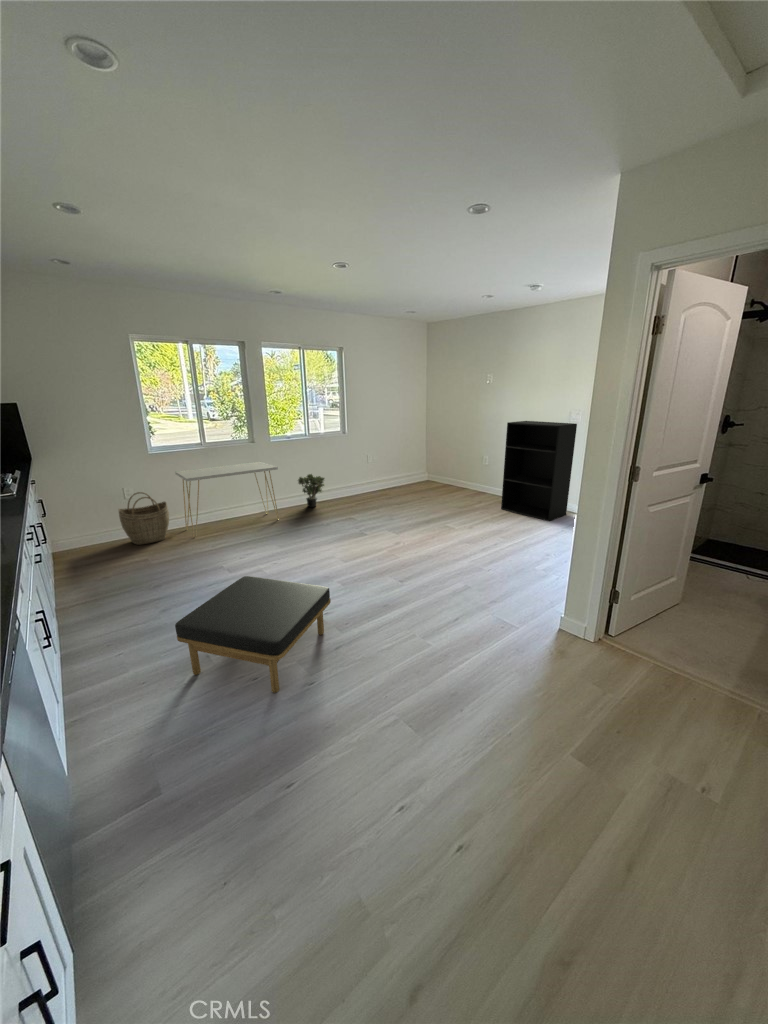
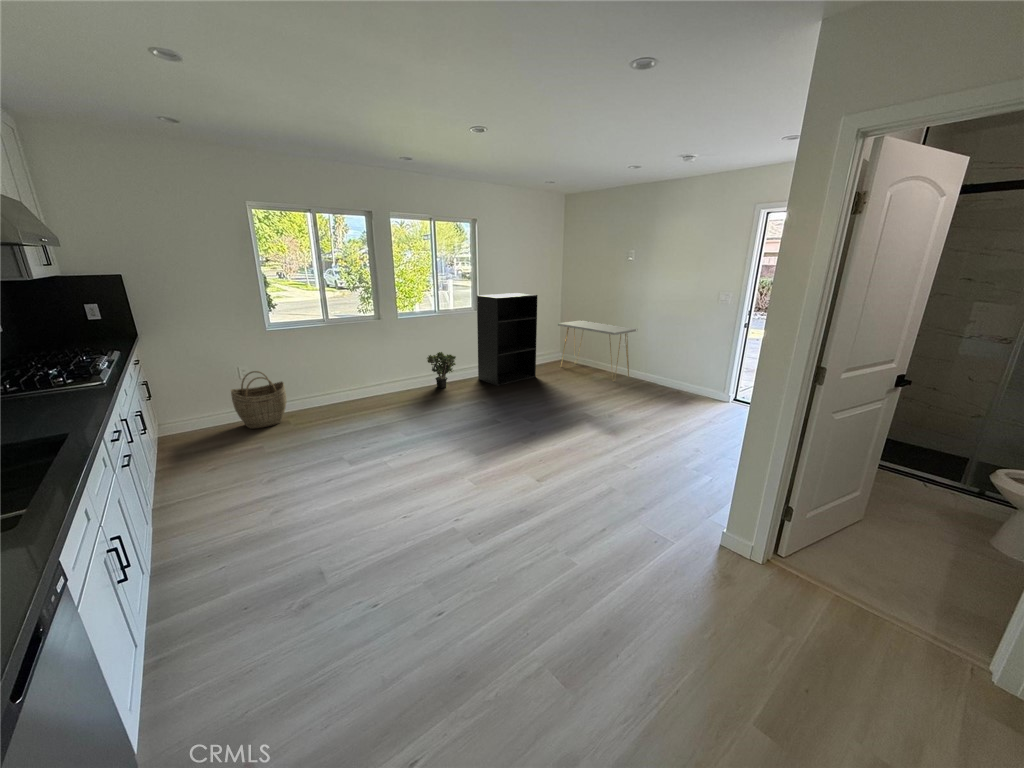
bookshelf: present [501,421,577,521] -> present [477,293,537,386]
console table: present [175,462,279,537] -> present [558,320,636,382]
ottoman: present [175,576,331,693] -> none [282,478,462,625]

